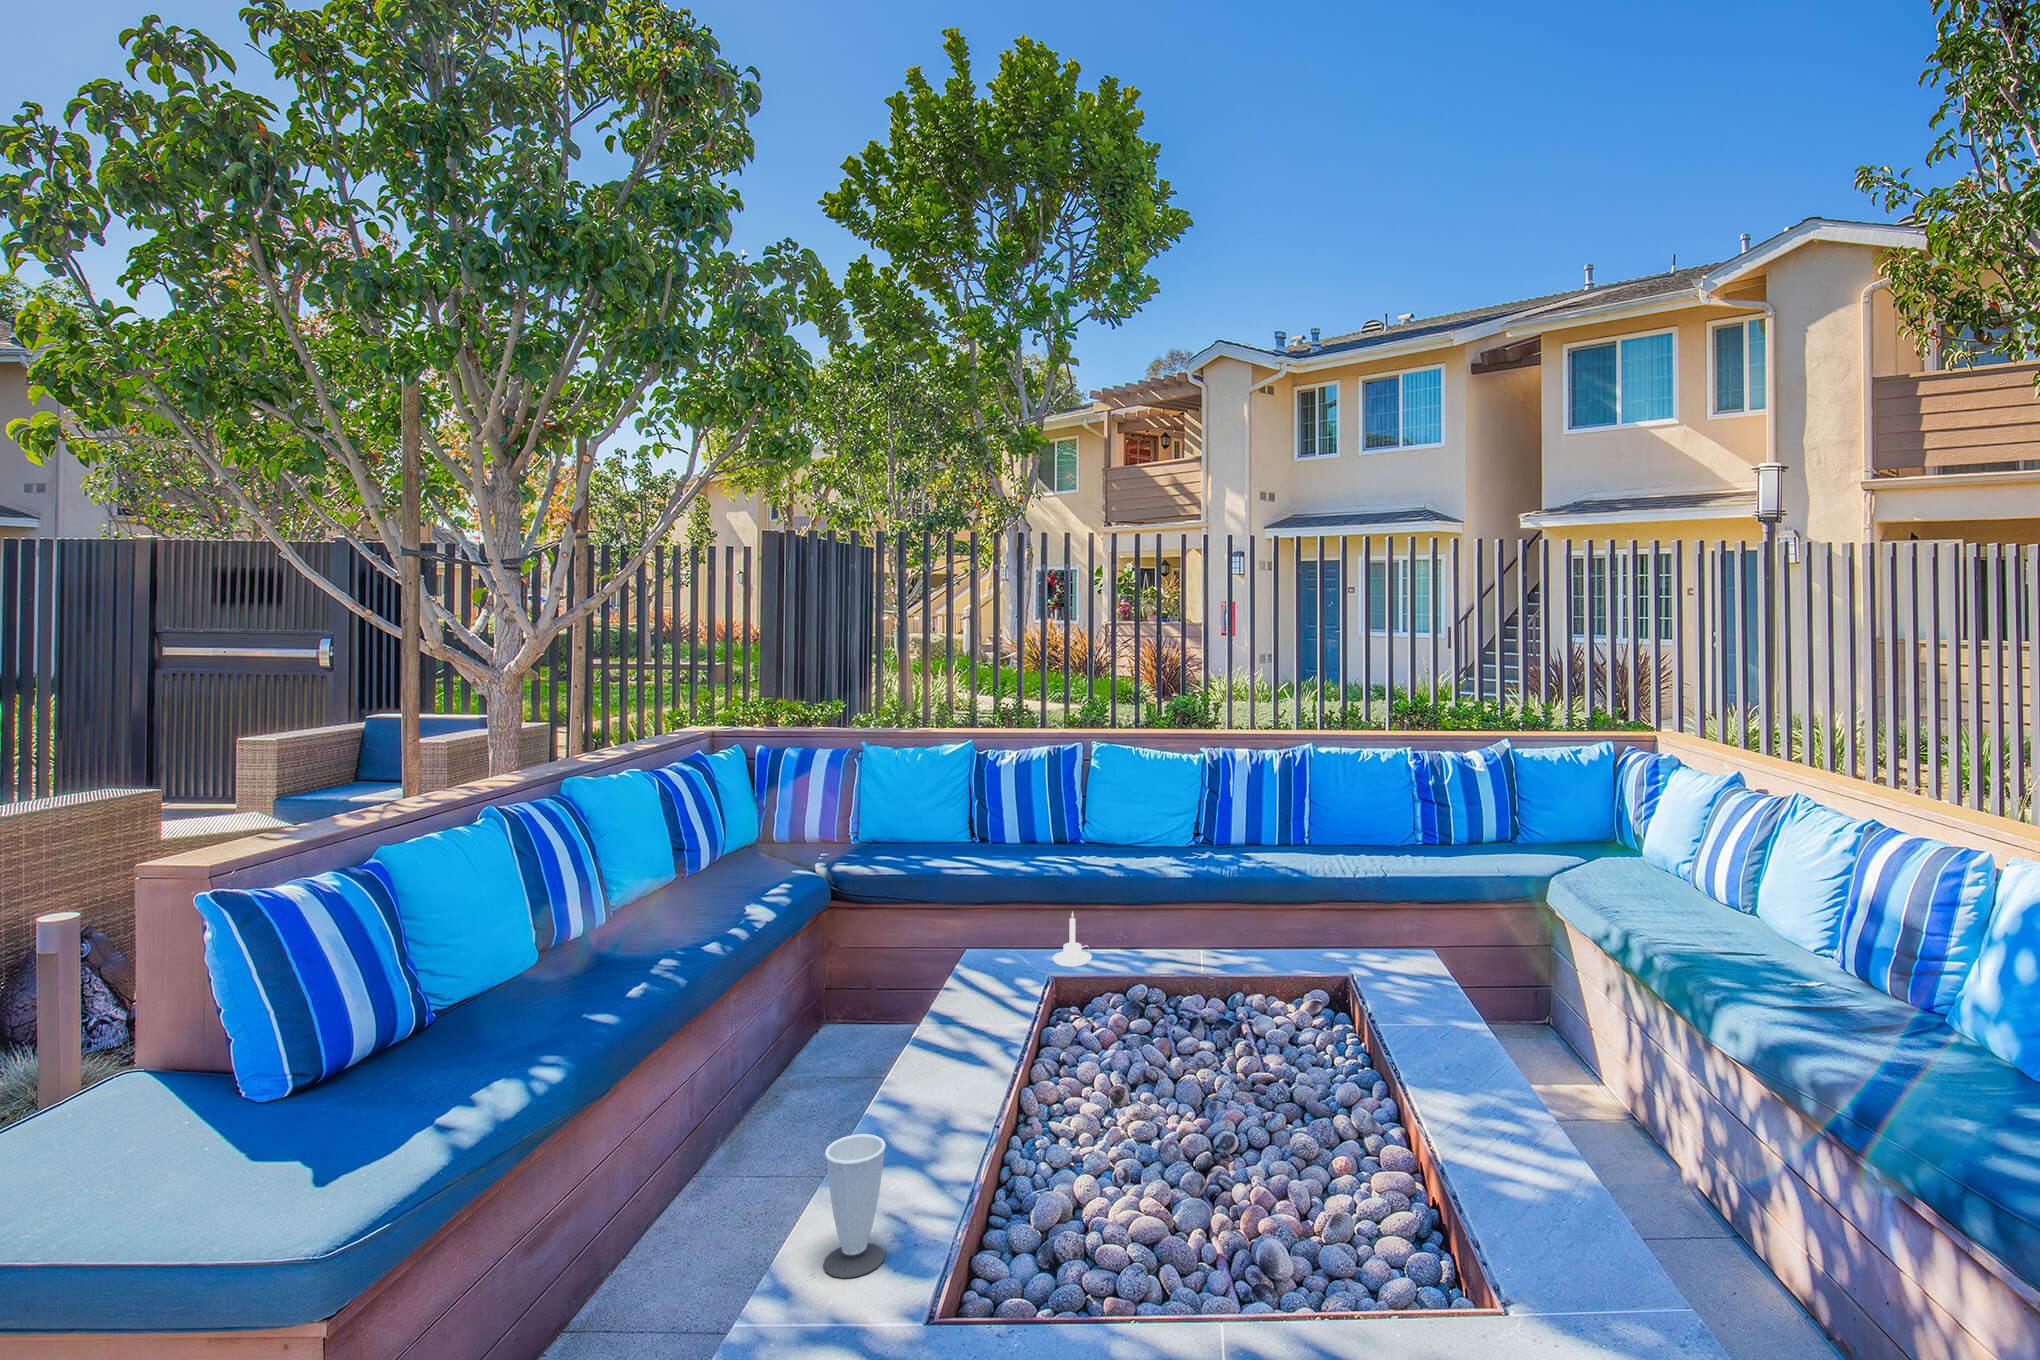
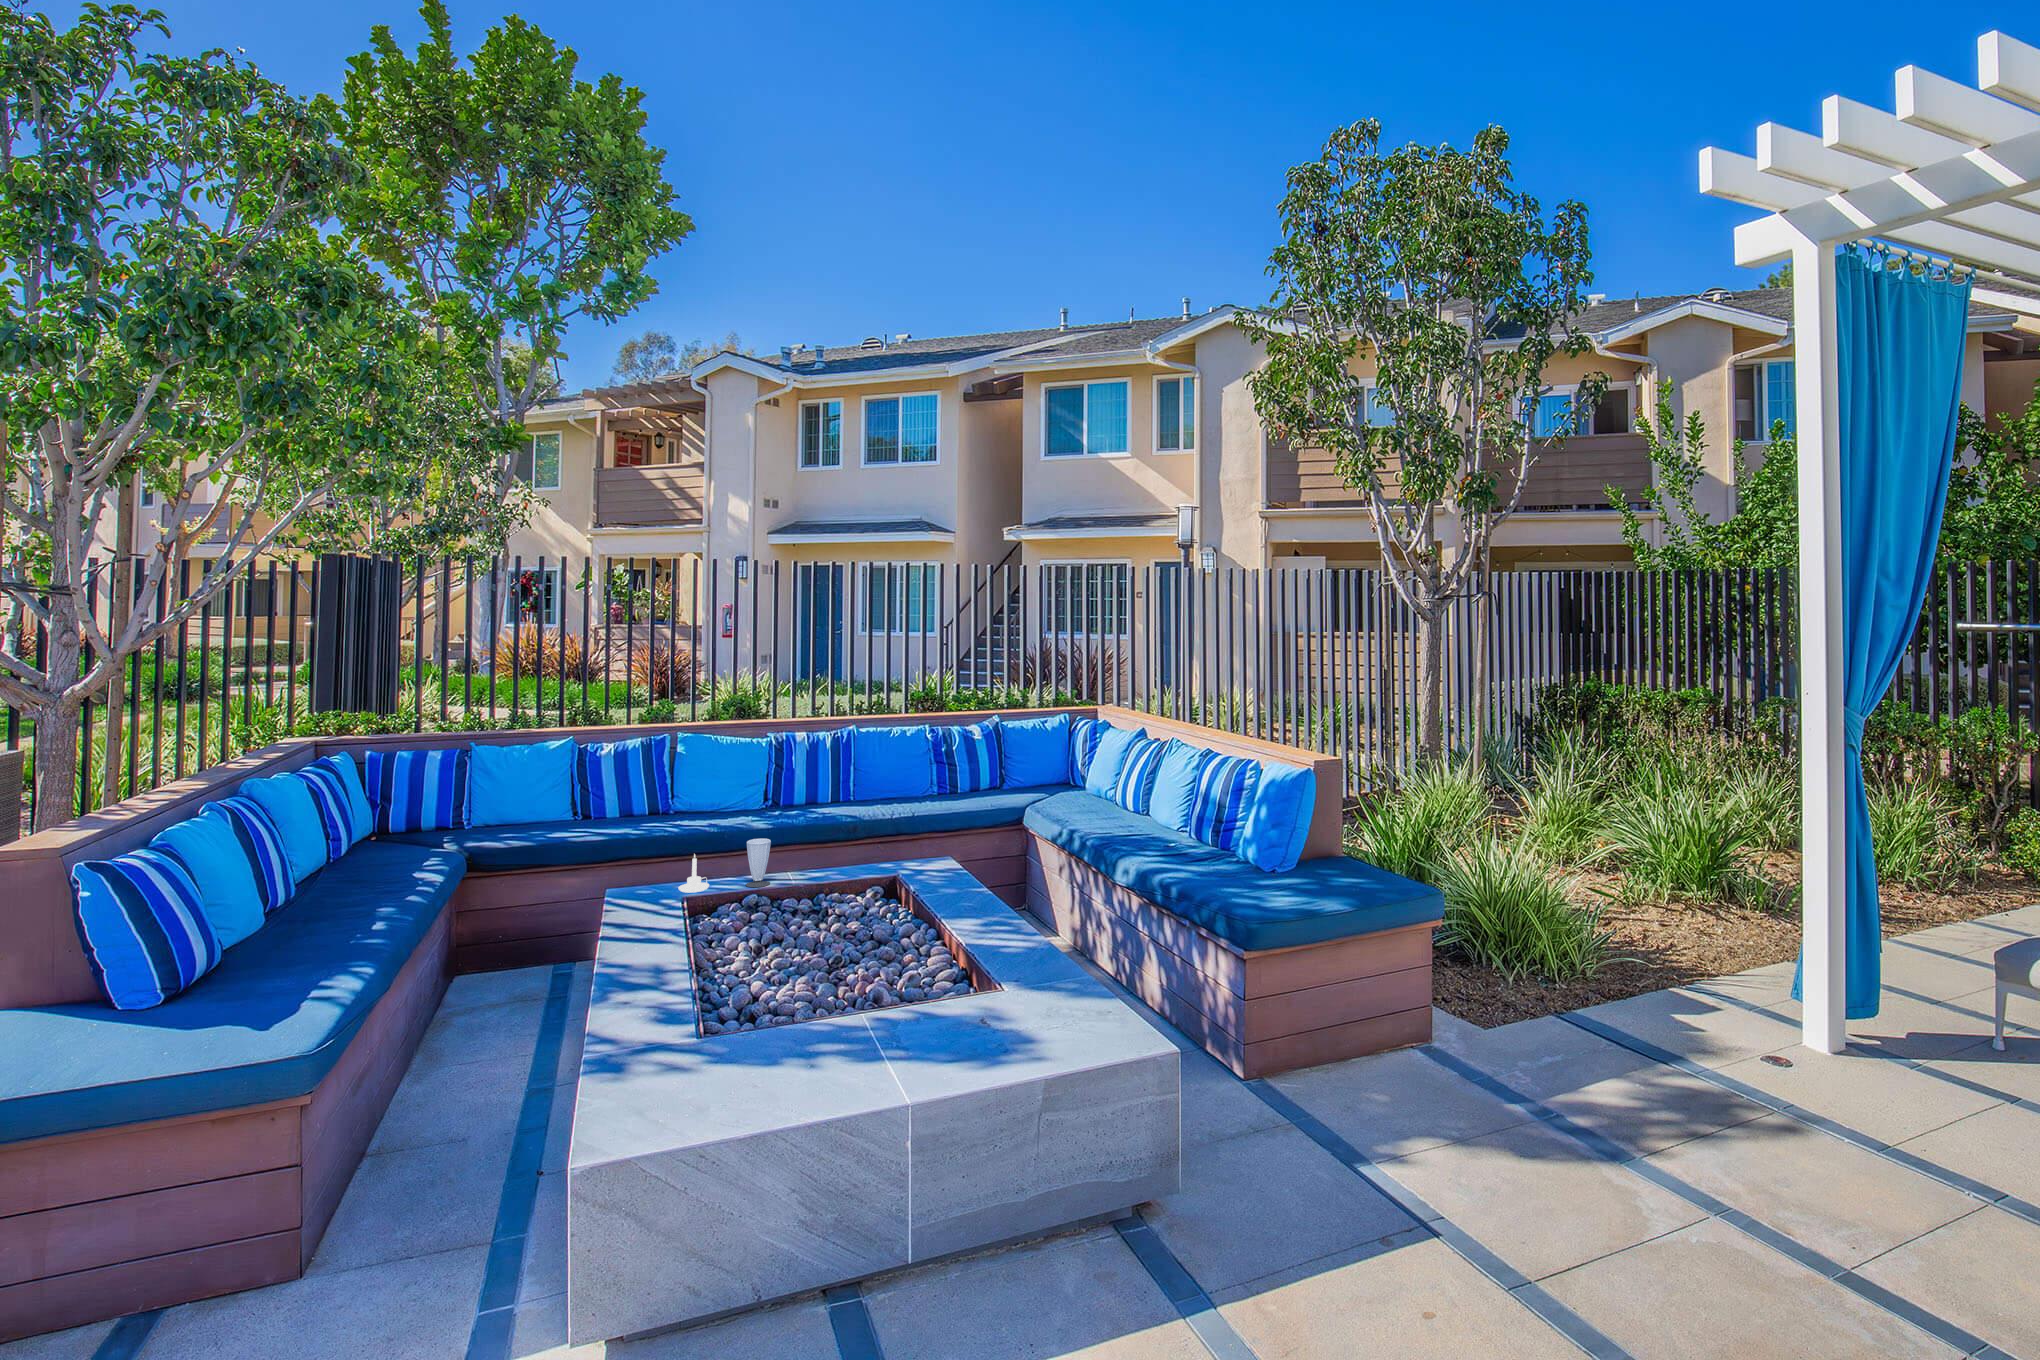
cup: present [823,1134,886,1278] -> present [746,838,771,887]

